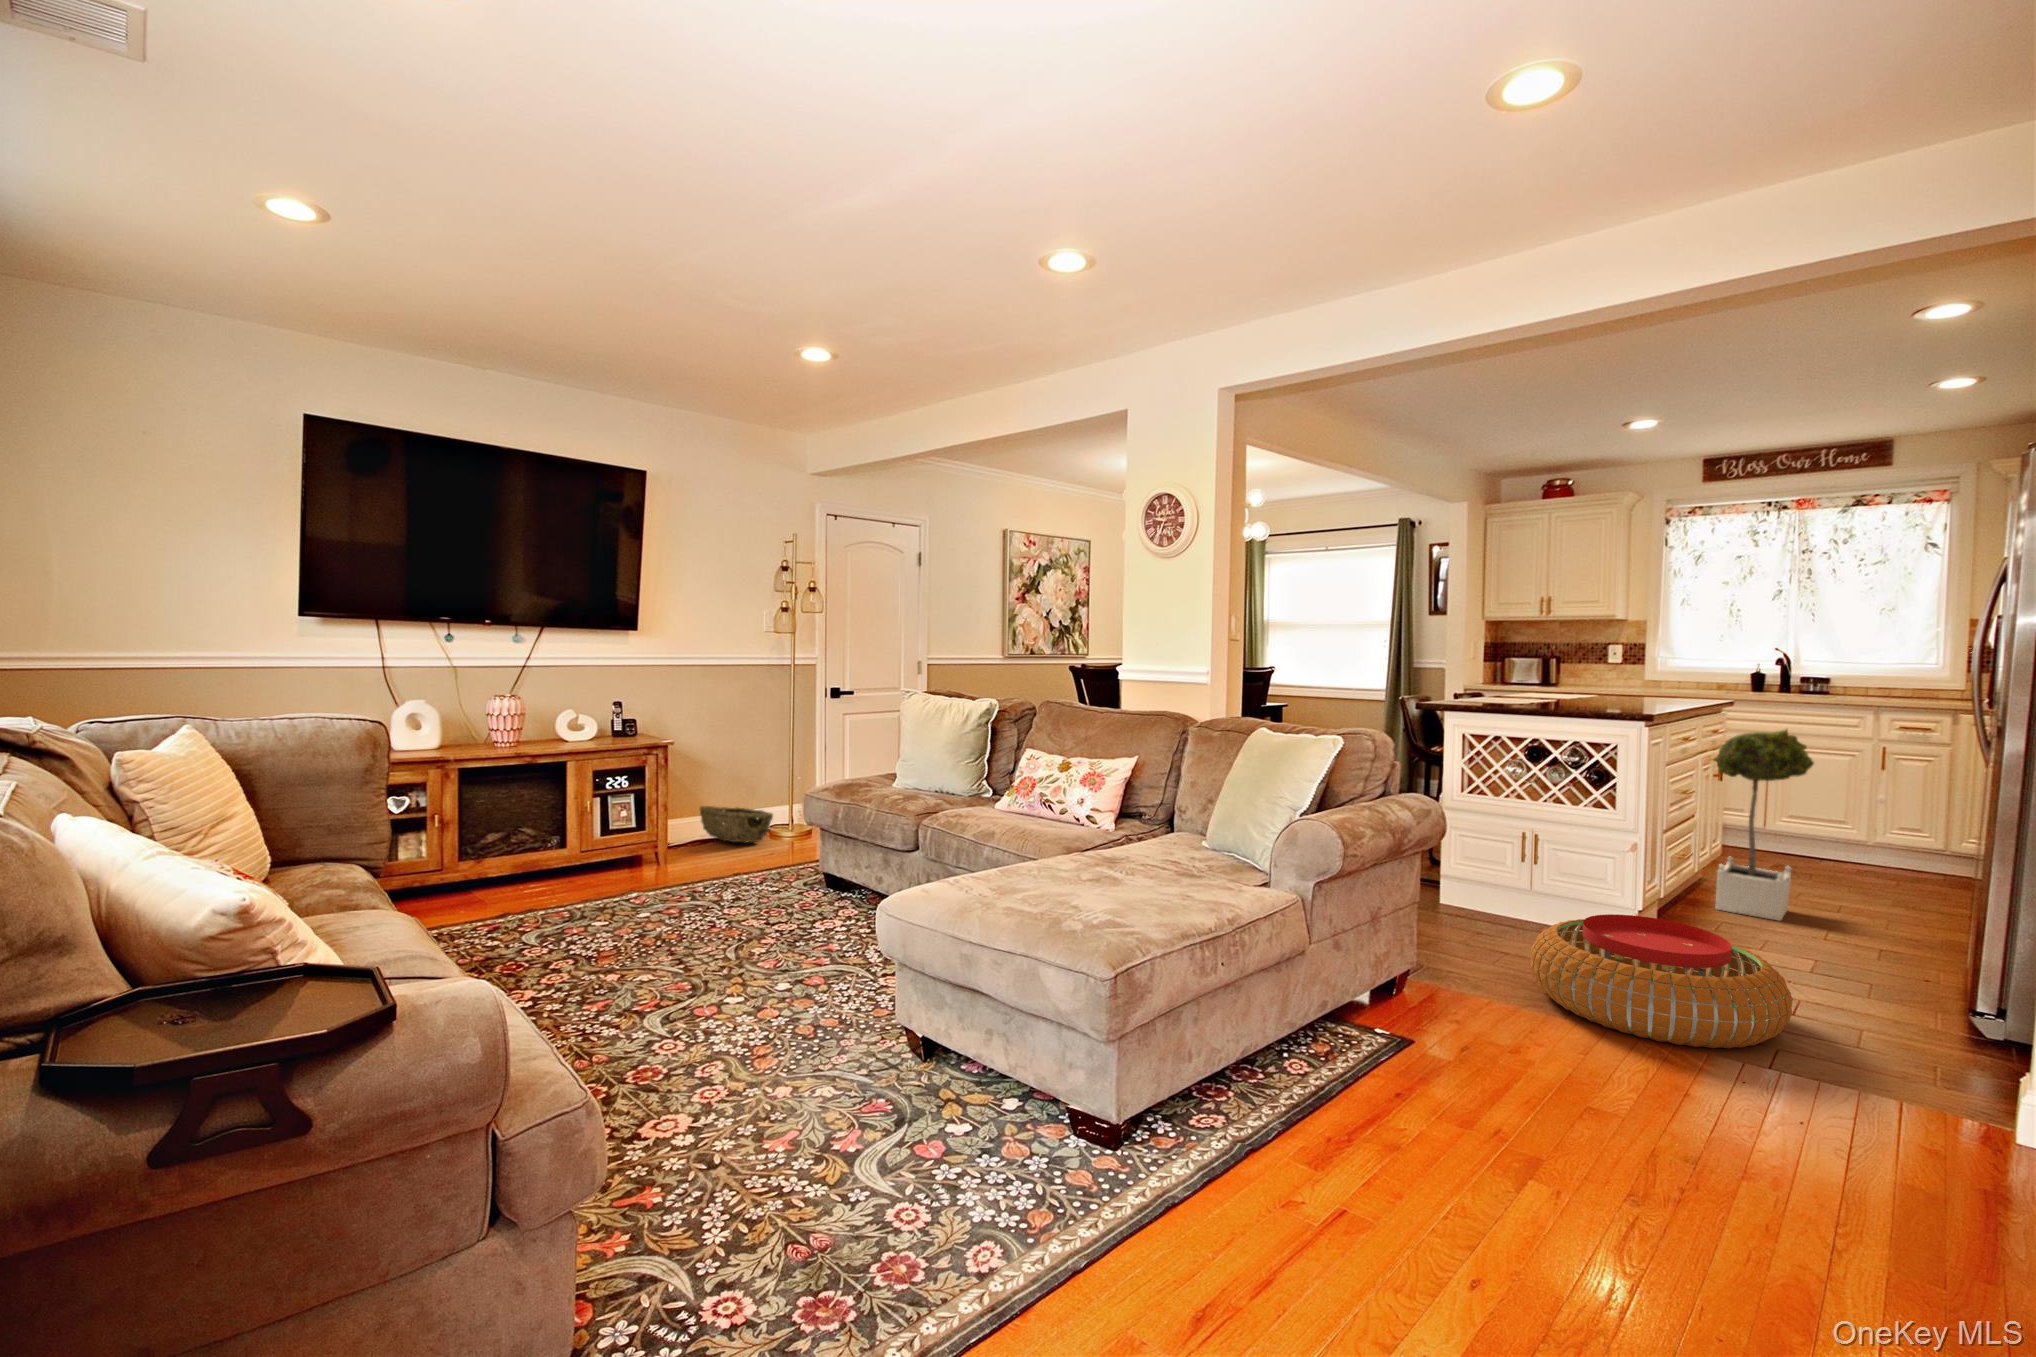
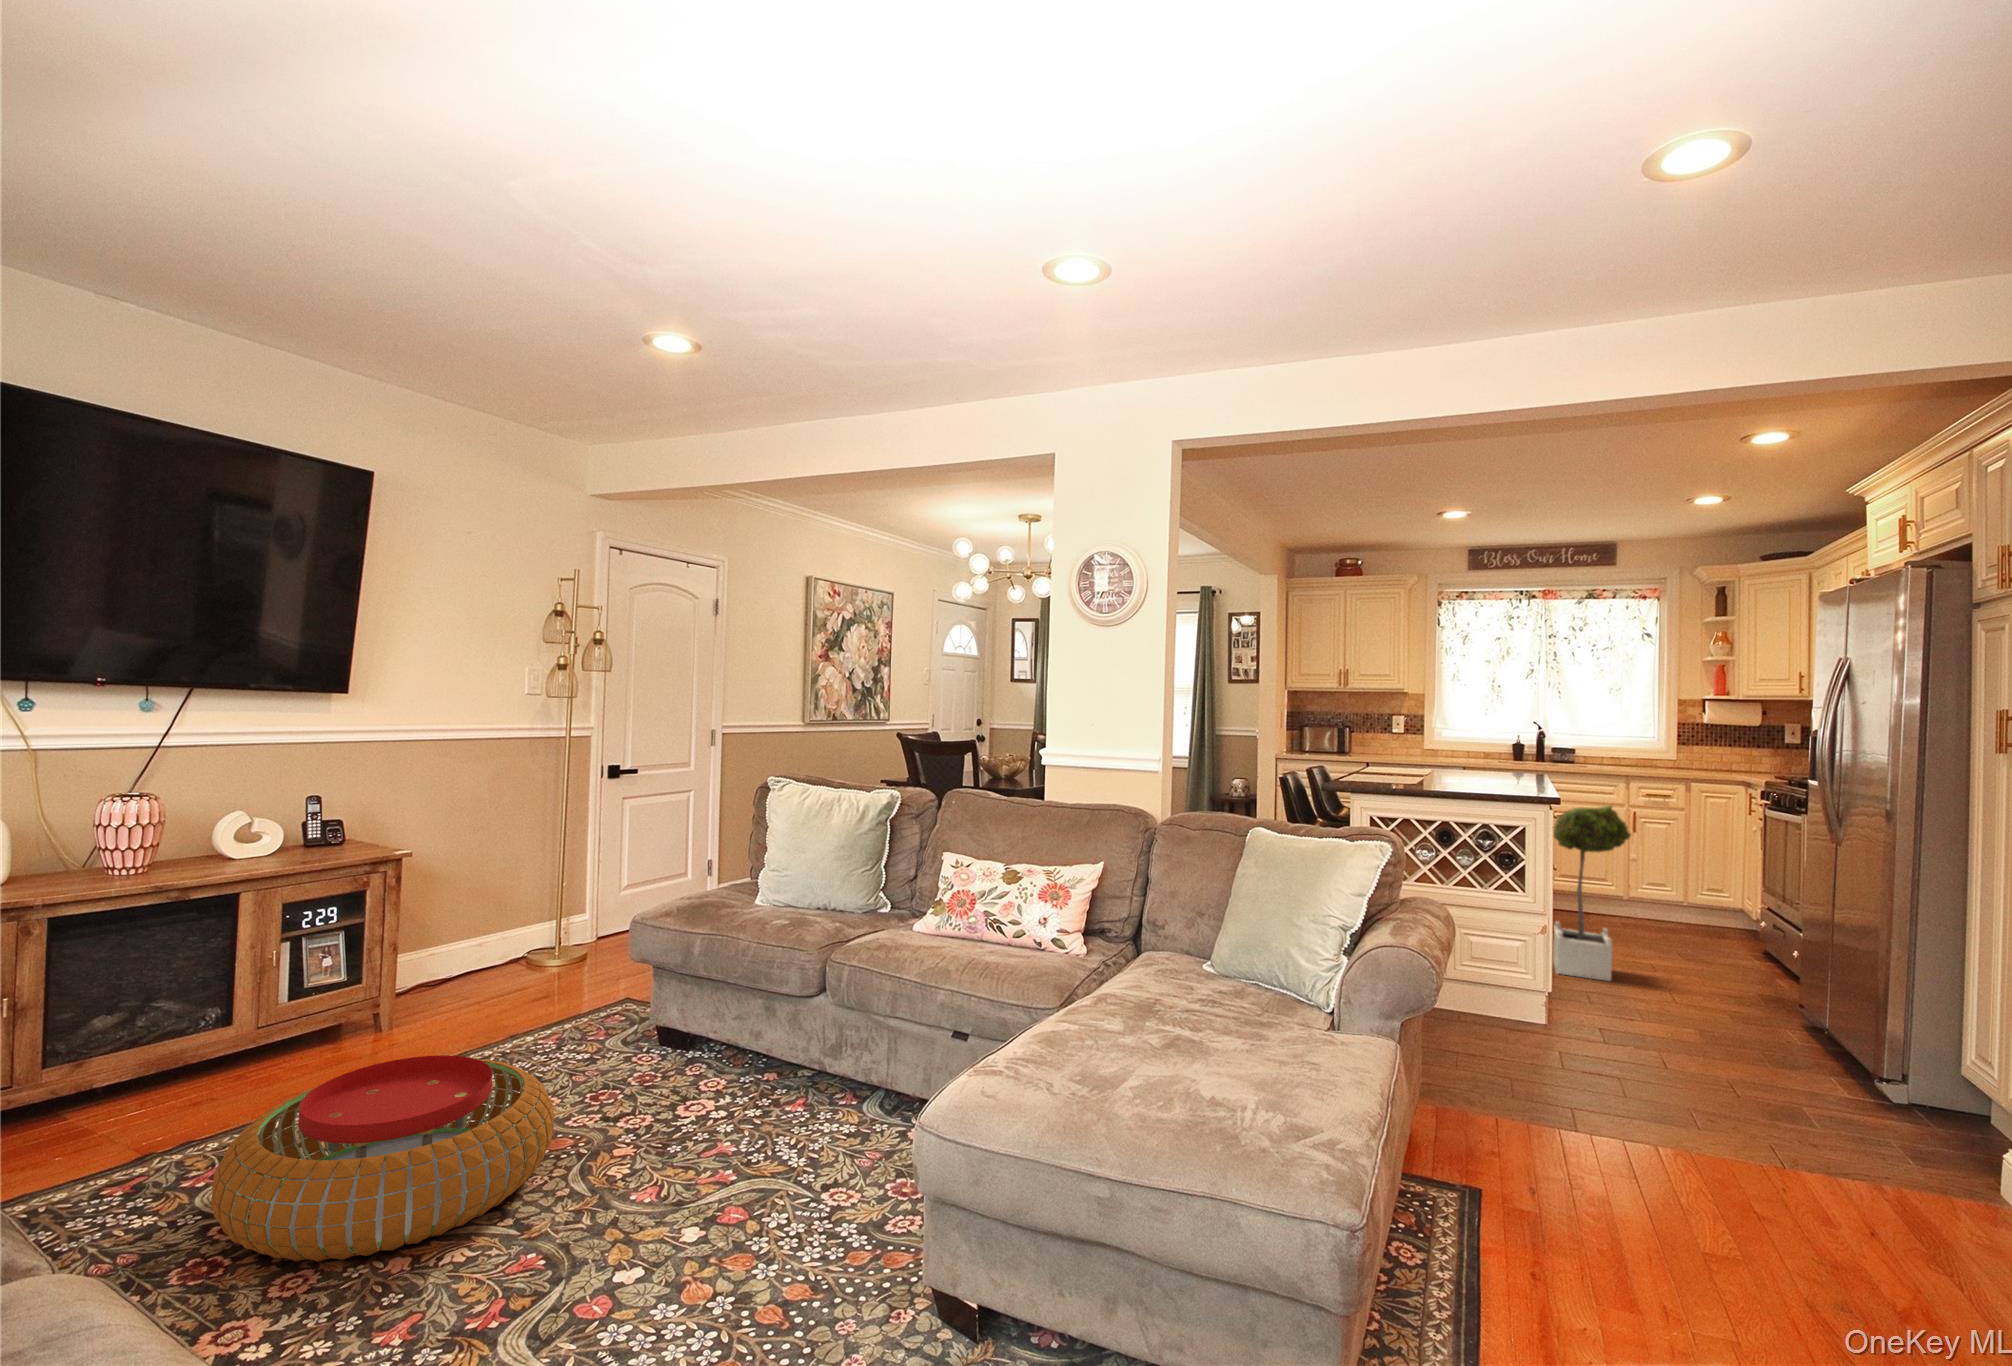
woven basket: present [700,806,773,843] -> none [434,930,548,982]
pouf: present [1530,914,1793,1048] -> present [211,1055,555,1261]

